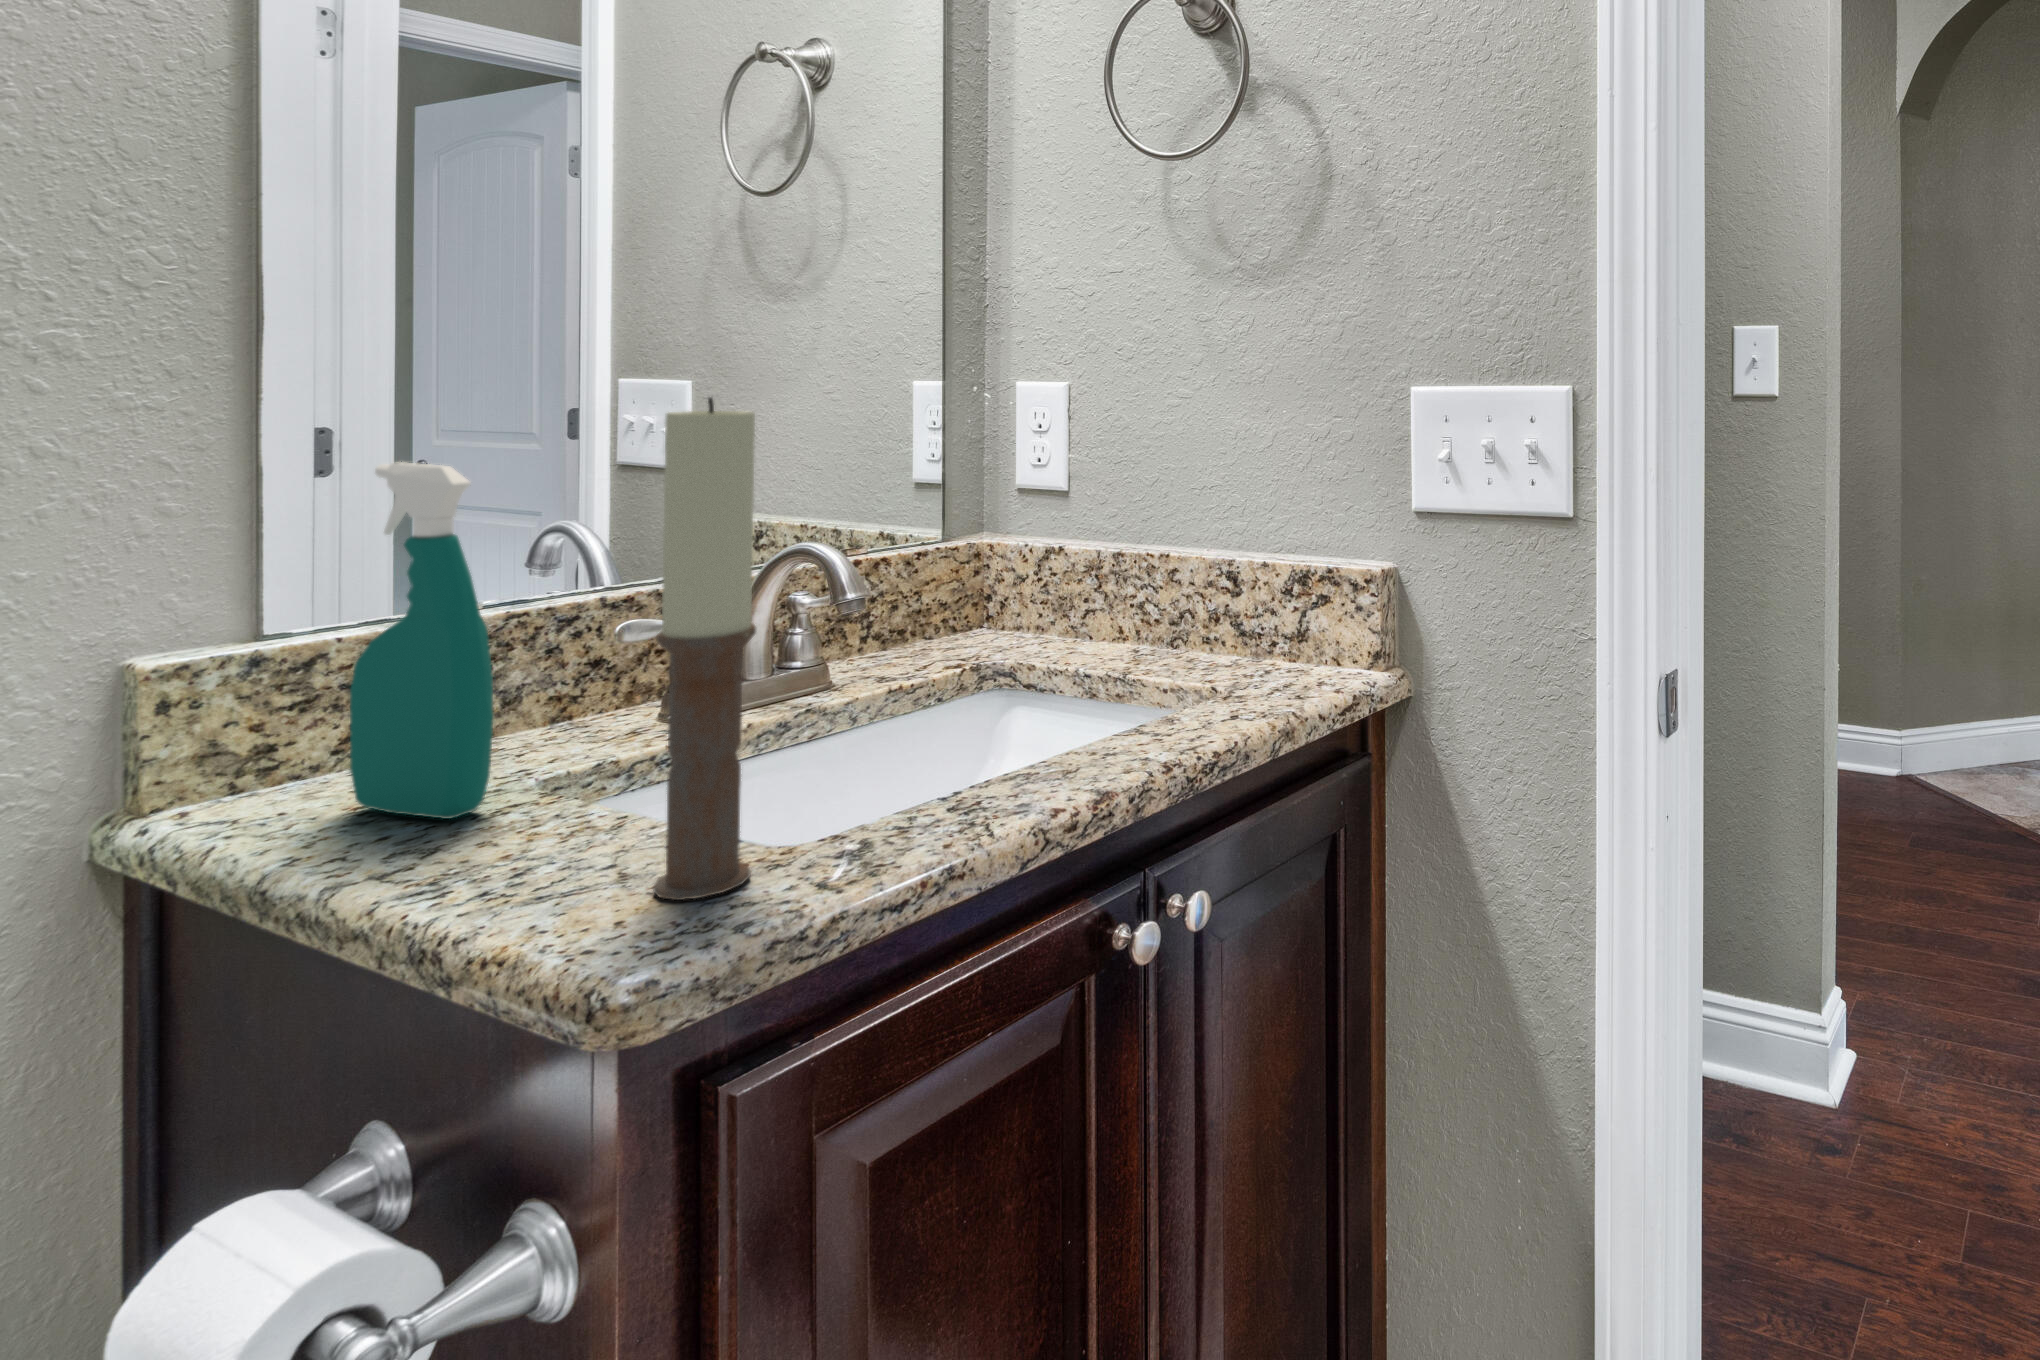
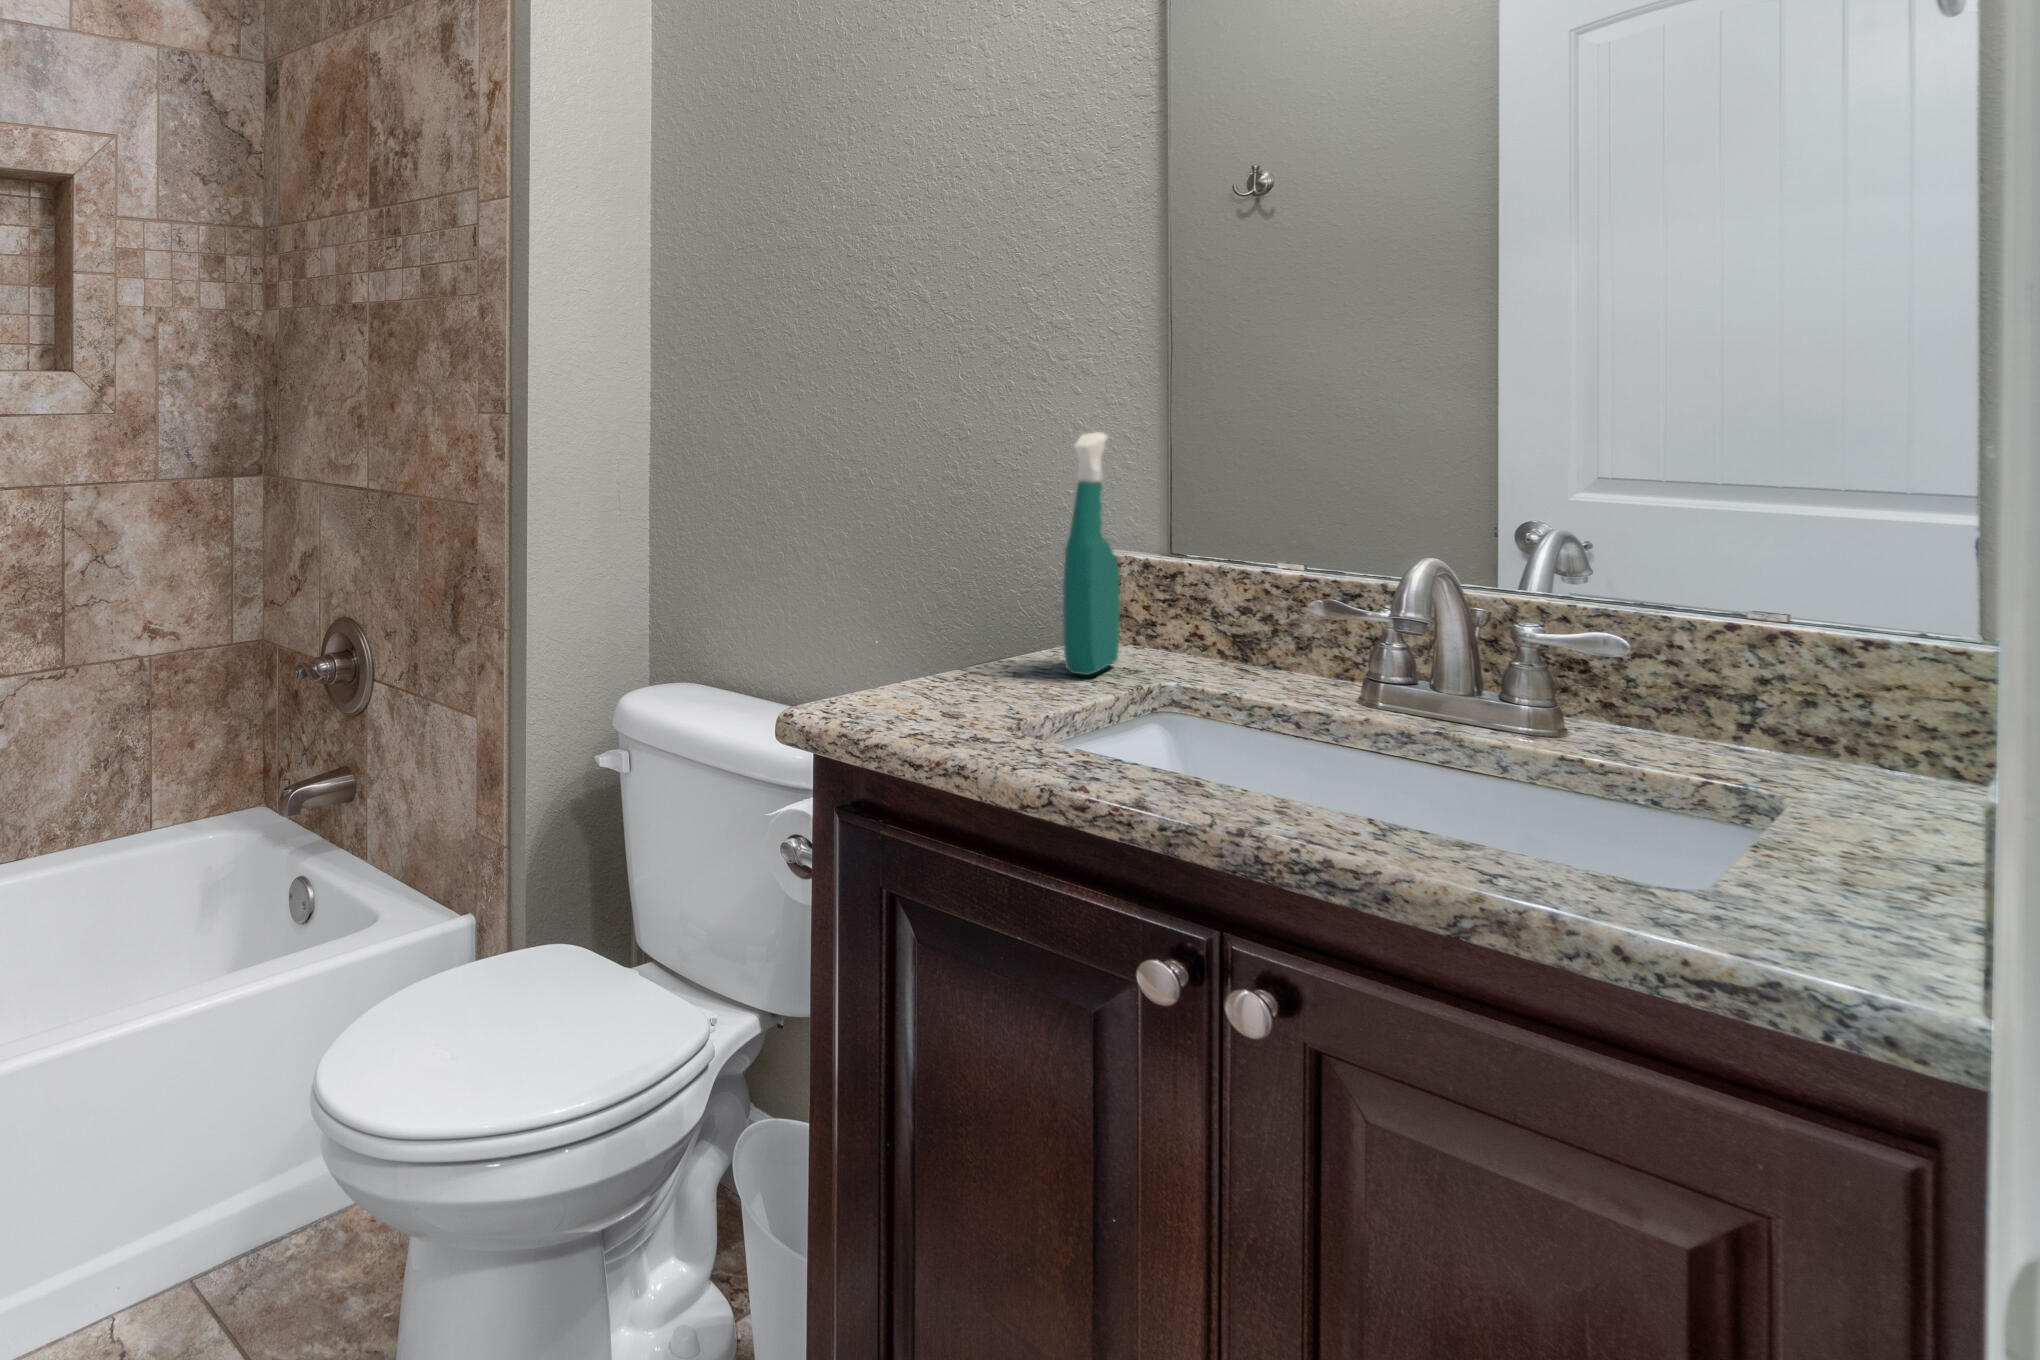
candle: present [653,397,756,900] -> none [904,380,964,721]

